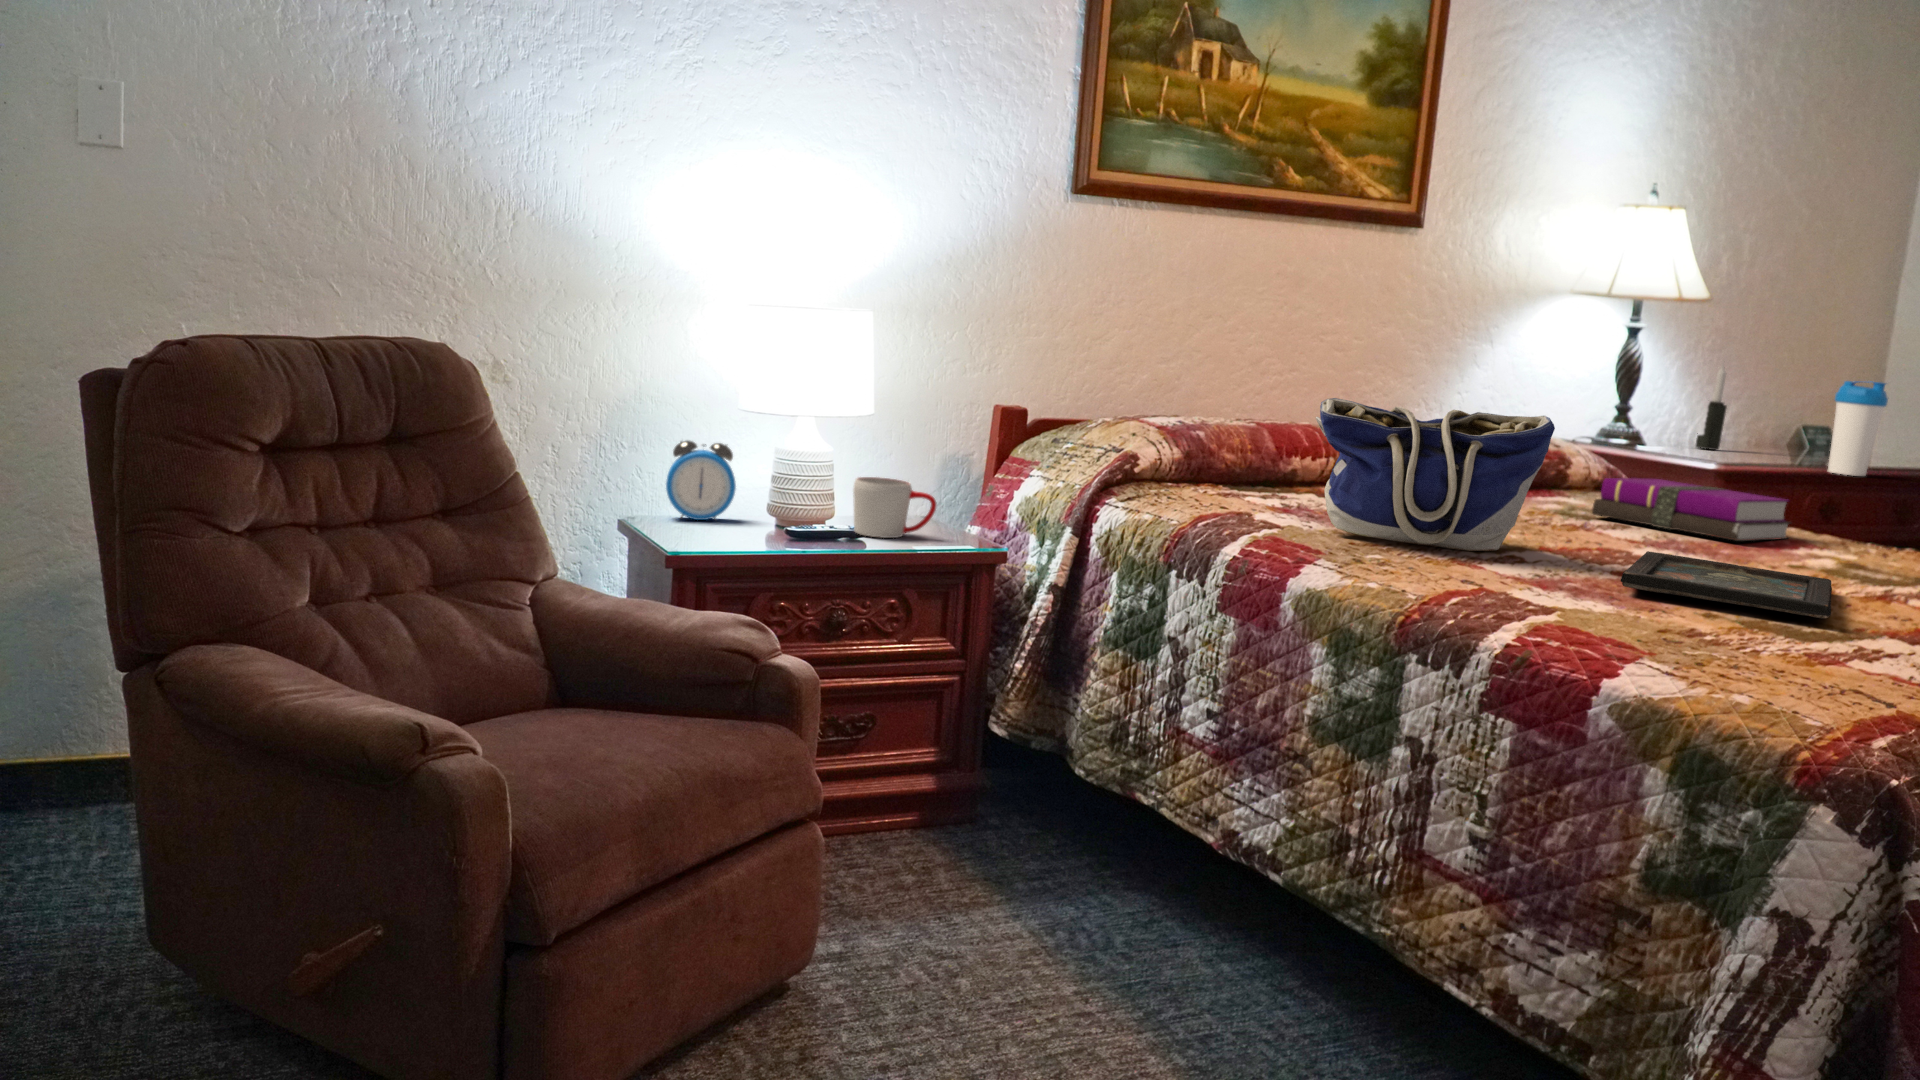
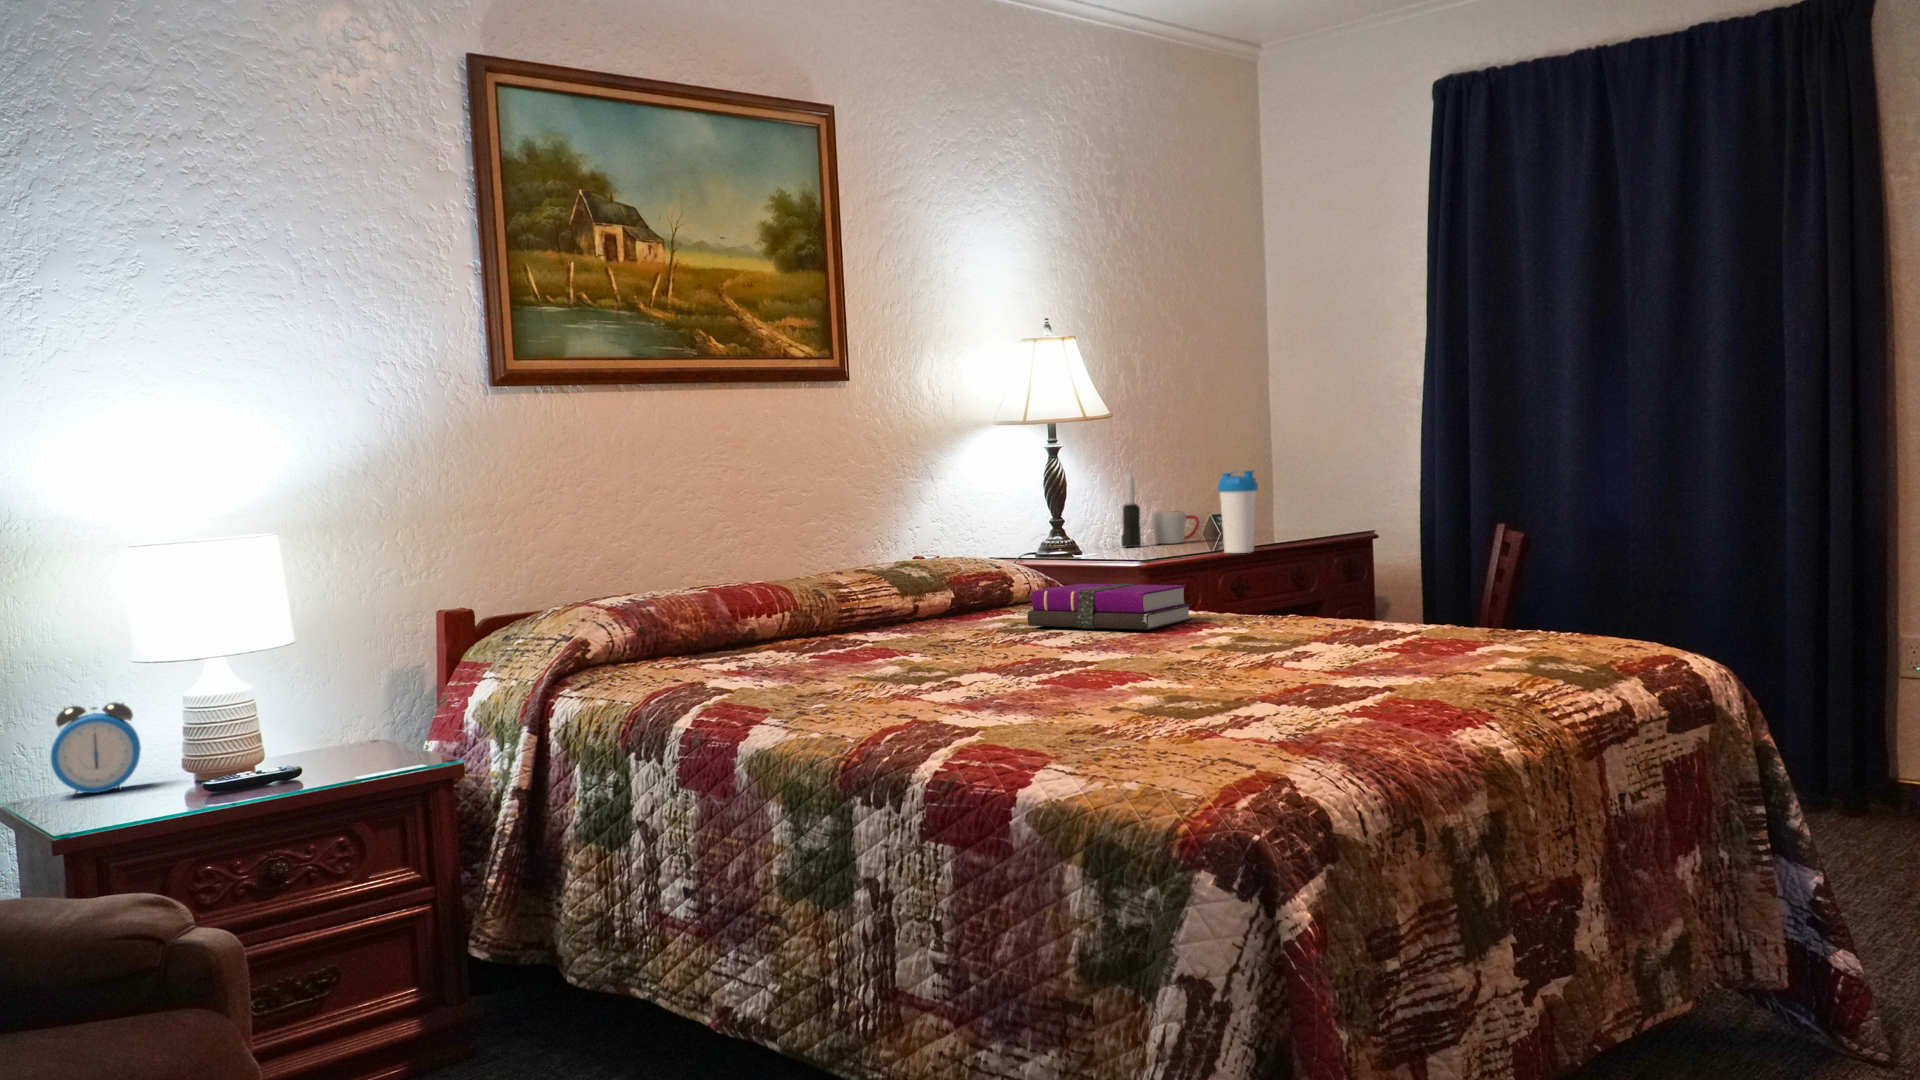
tote bag: present [1316,398,1555,551] -> none [748,546,966,684]
mug: present [853,477,936,538] -> present [1152,512,1199,544]
tray: present [1620,551,1832,618] -> none [1039,653,1219,693]

